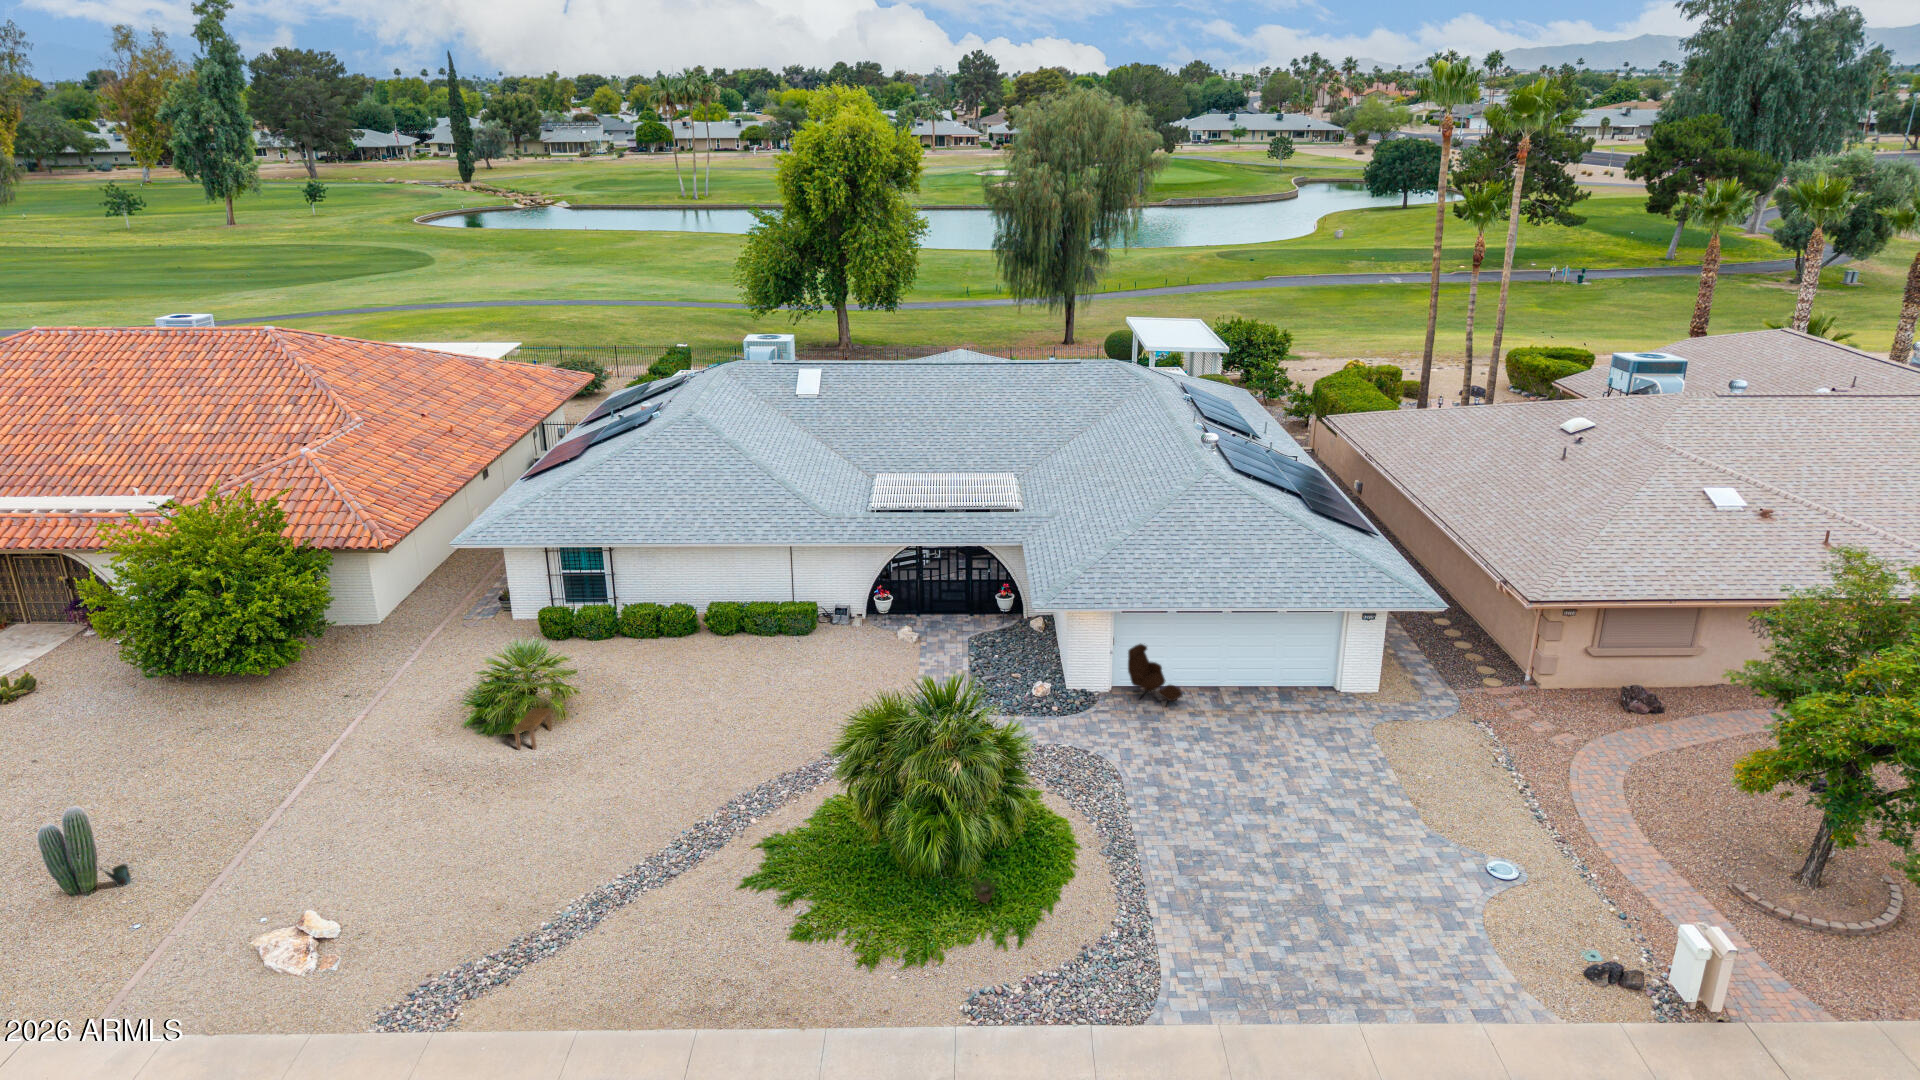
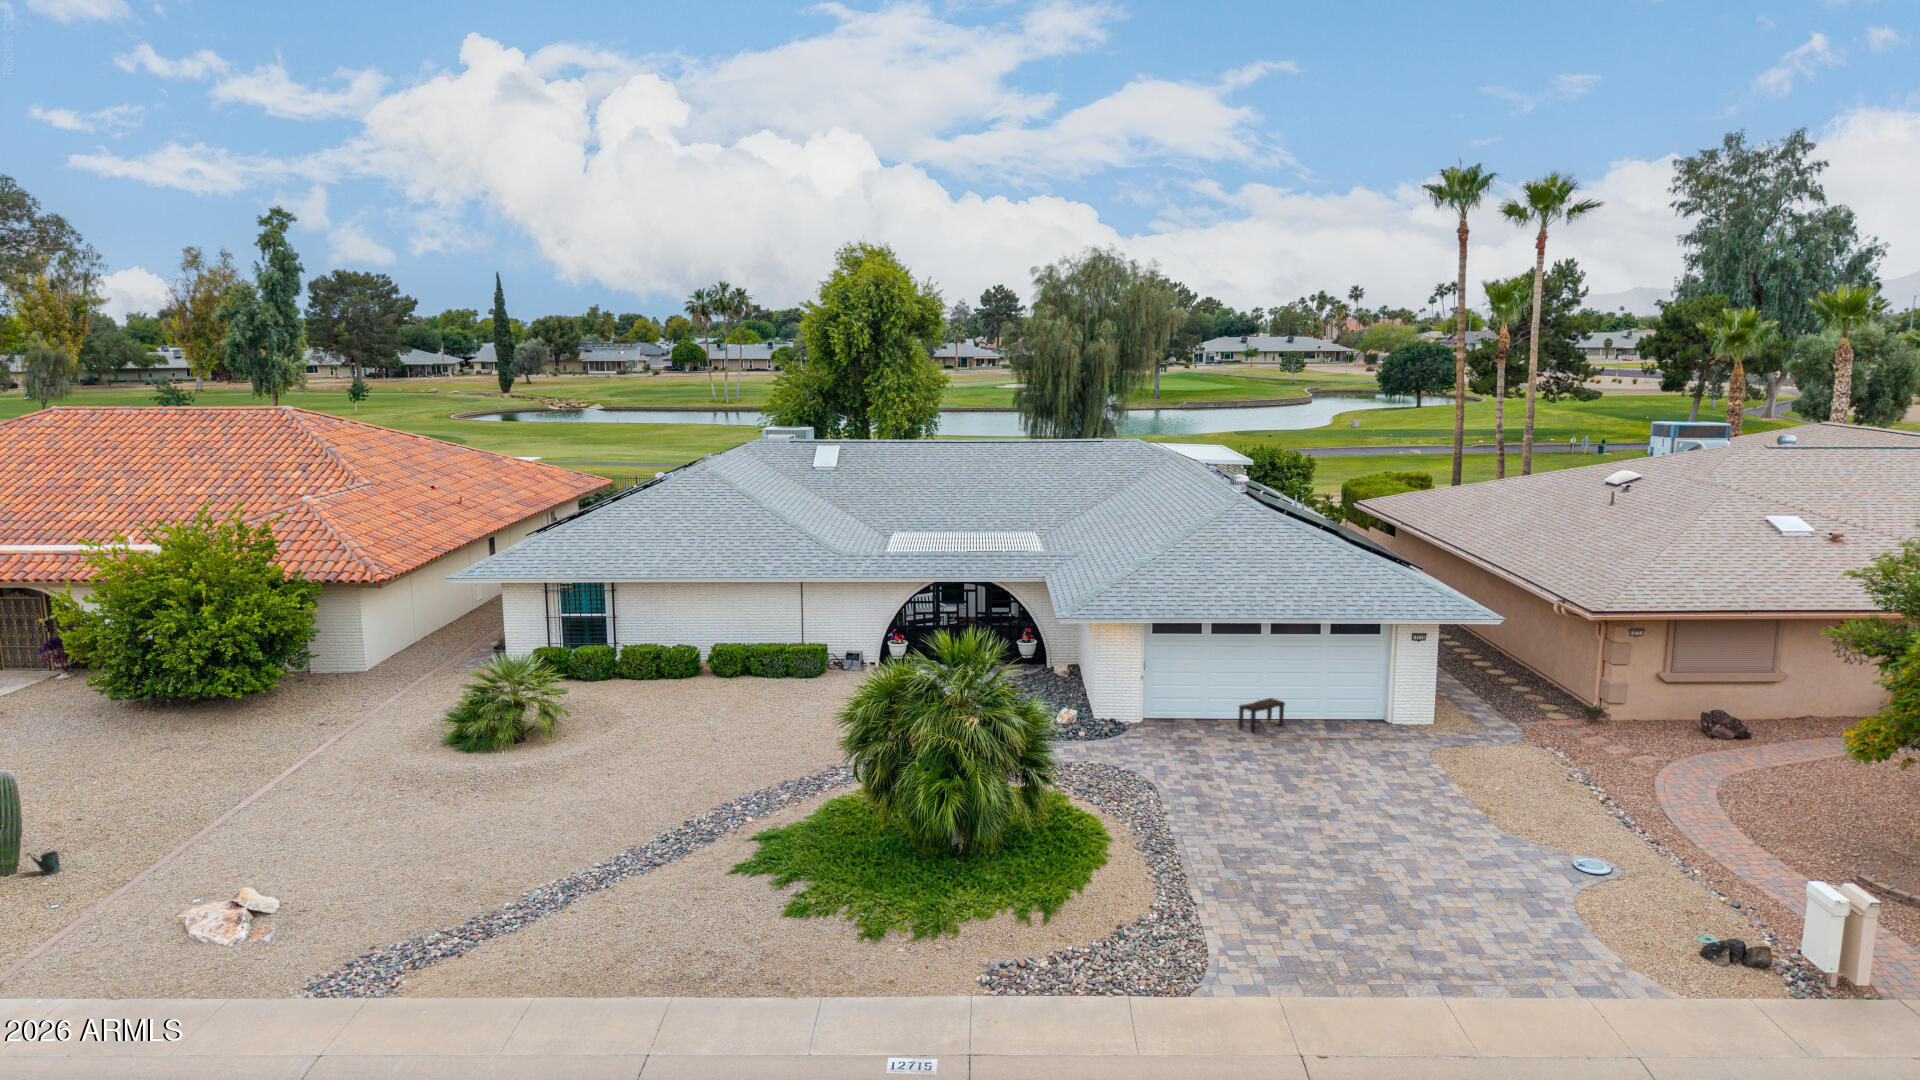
lounge chair: present [1128,644,1182,702] -> none [1160,671,1220,736]
bench: present [513,708,552,750] -> present [1239,698,1285,733]
decorative plant: present [969,876,998,903] -> present [1584,705,1608,722]

